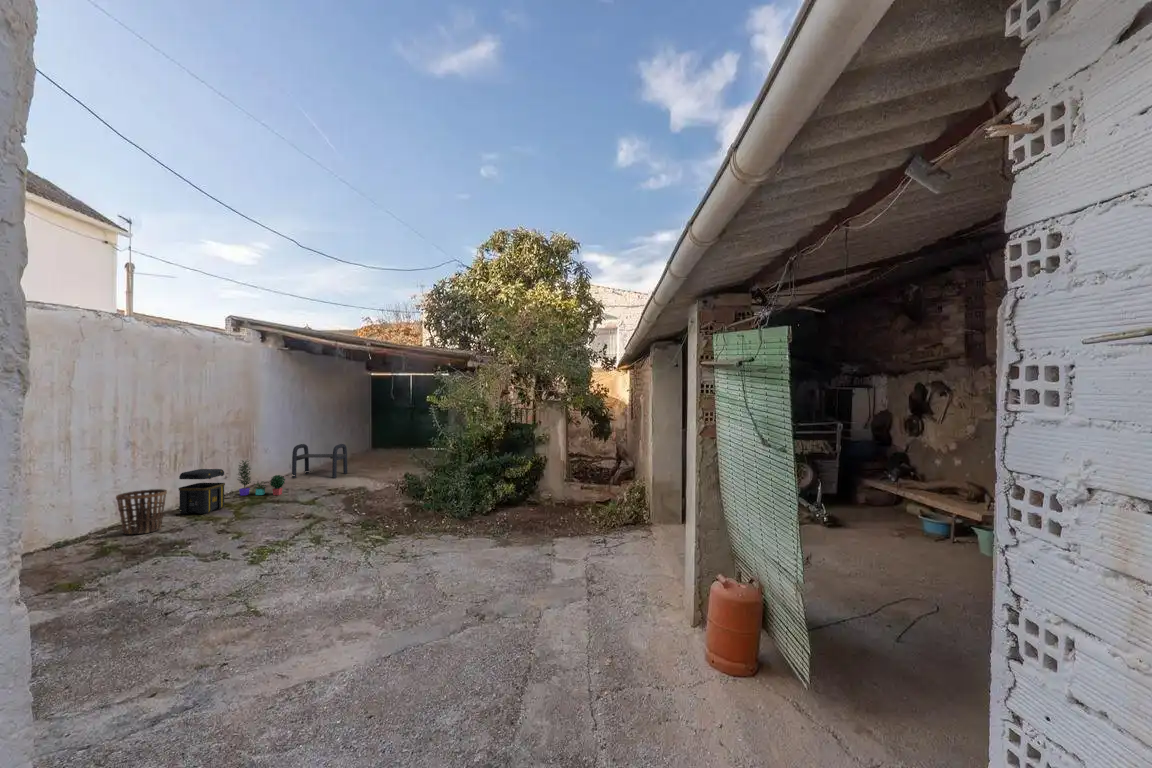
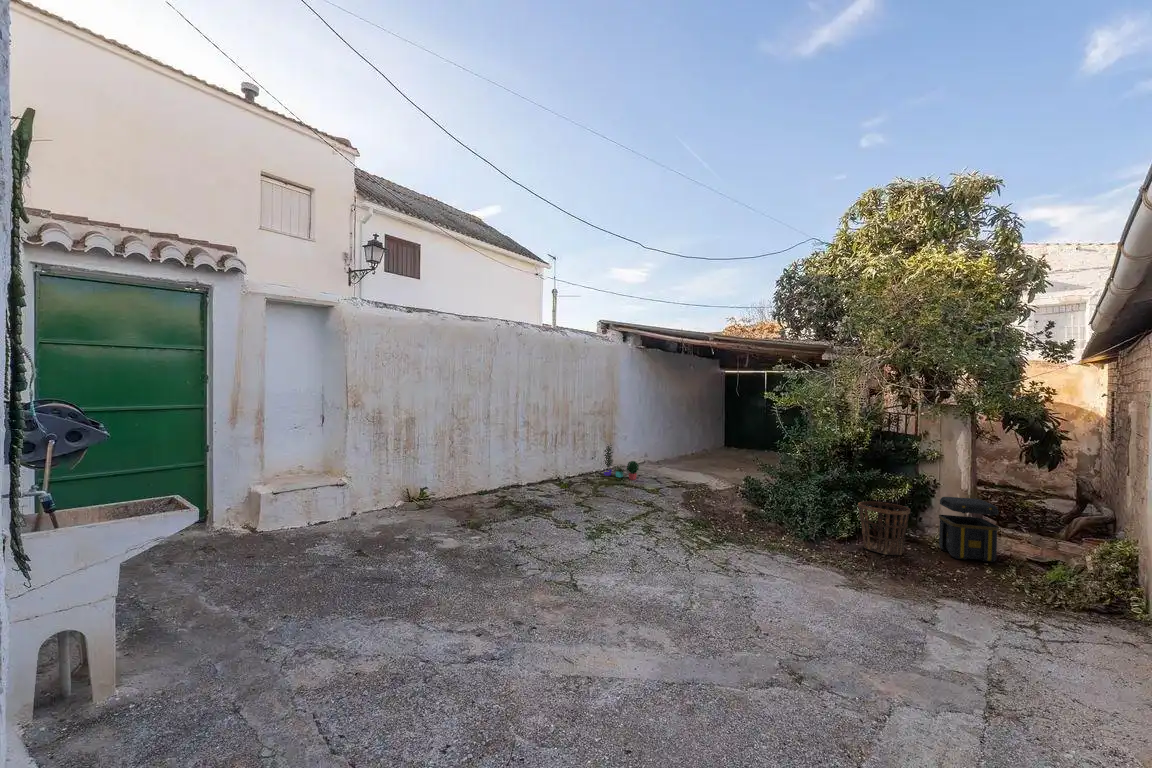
bench: present [292,444,347,478] -> none [649,435,699,471]
toolbox: present [179,469,225,514] -> present [939,497,999,562]
basket: present [116,489,167,534] -> present [858,501,910,555]

